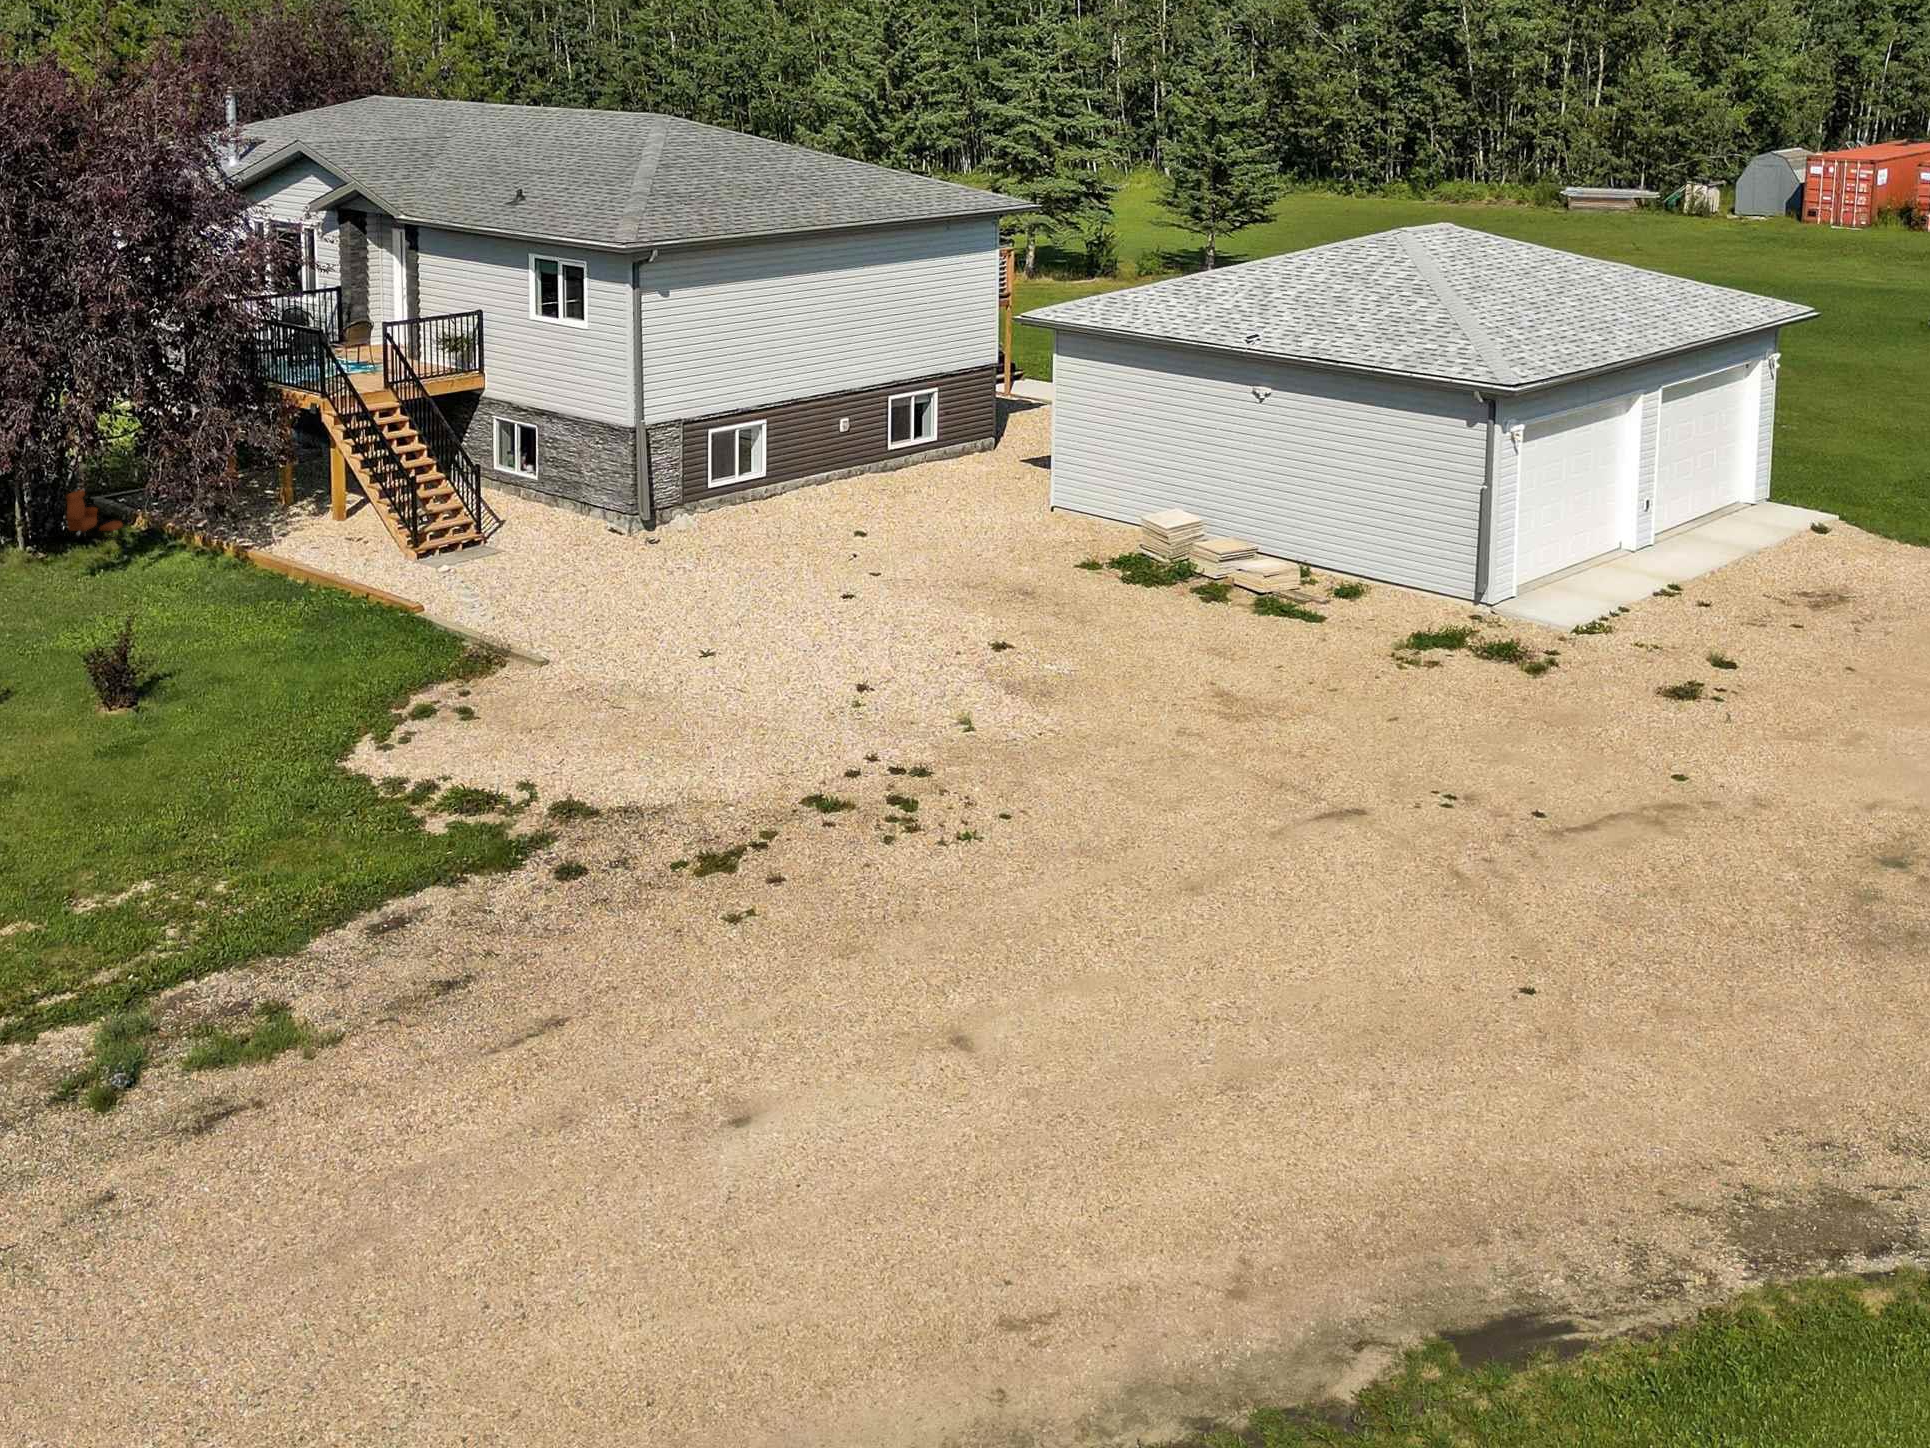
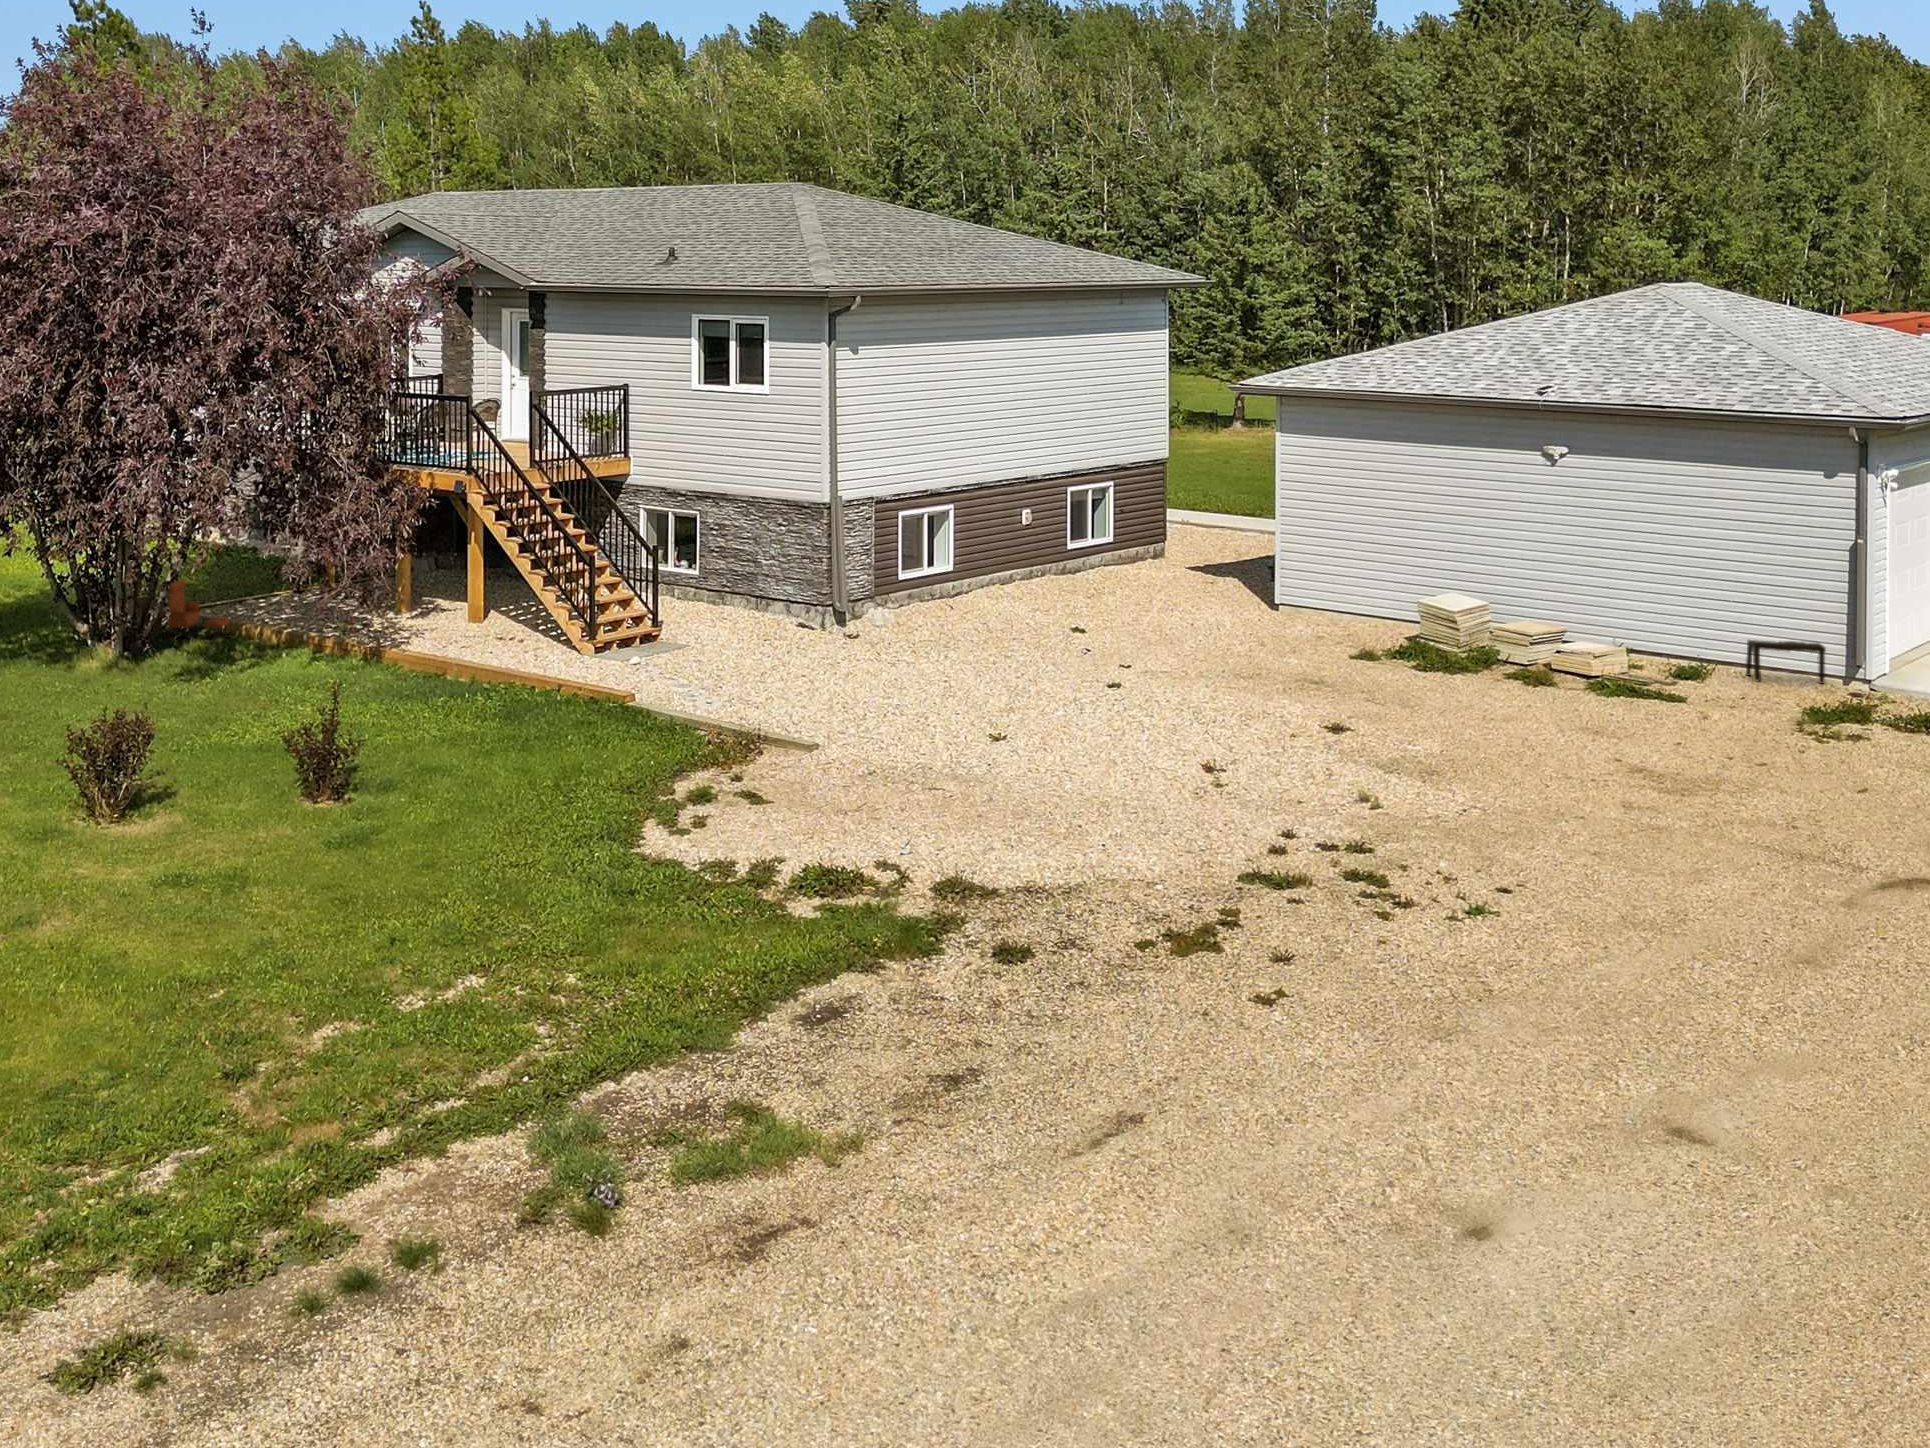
bench: none [1389,564,1450,605] -> present [1746,640,1826,684]

